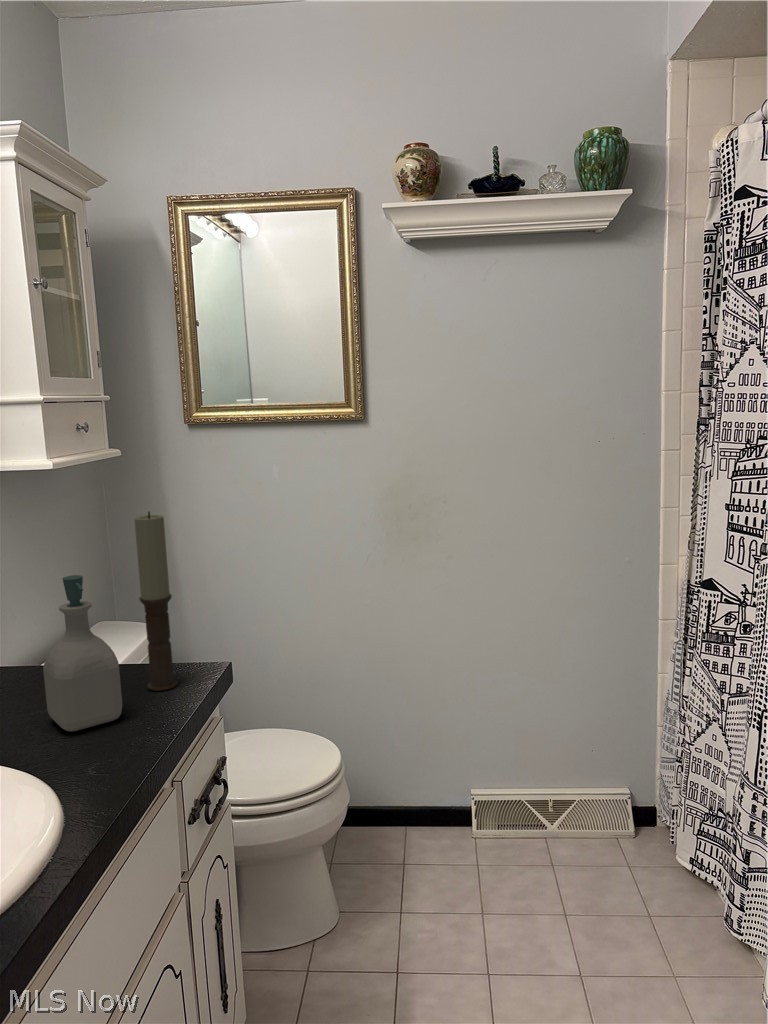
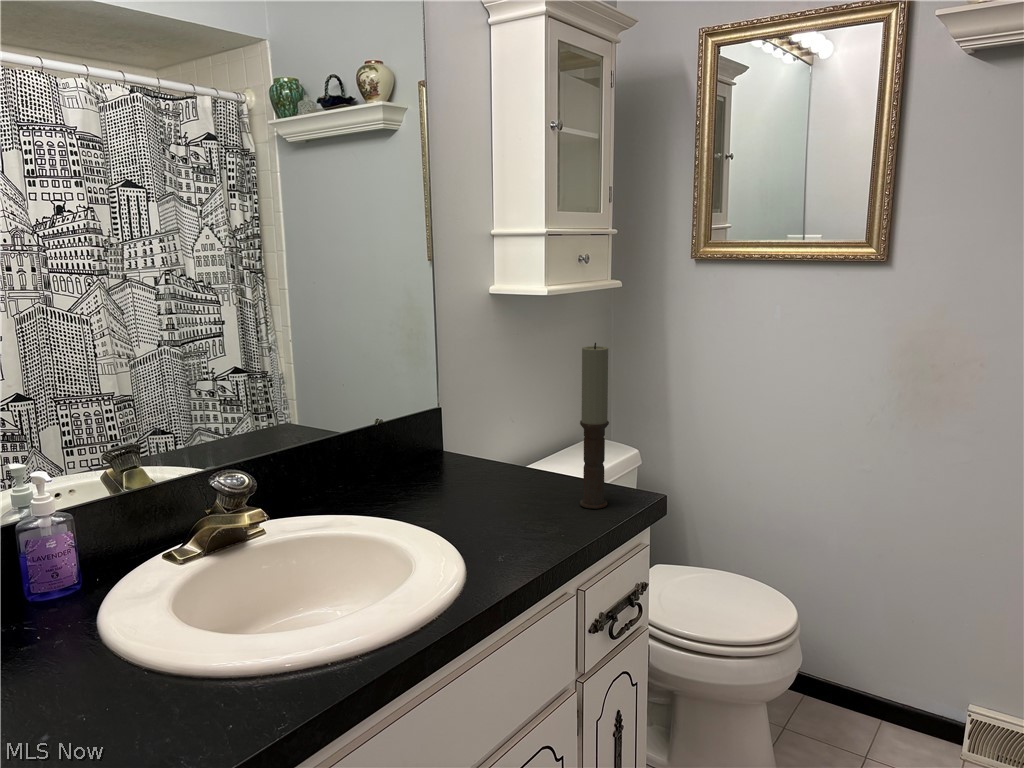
soap bottle: present [43,575,122,731] -> none [488,392,547,526]

